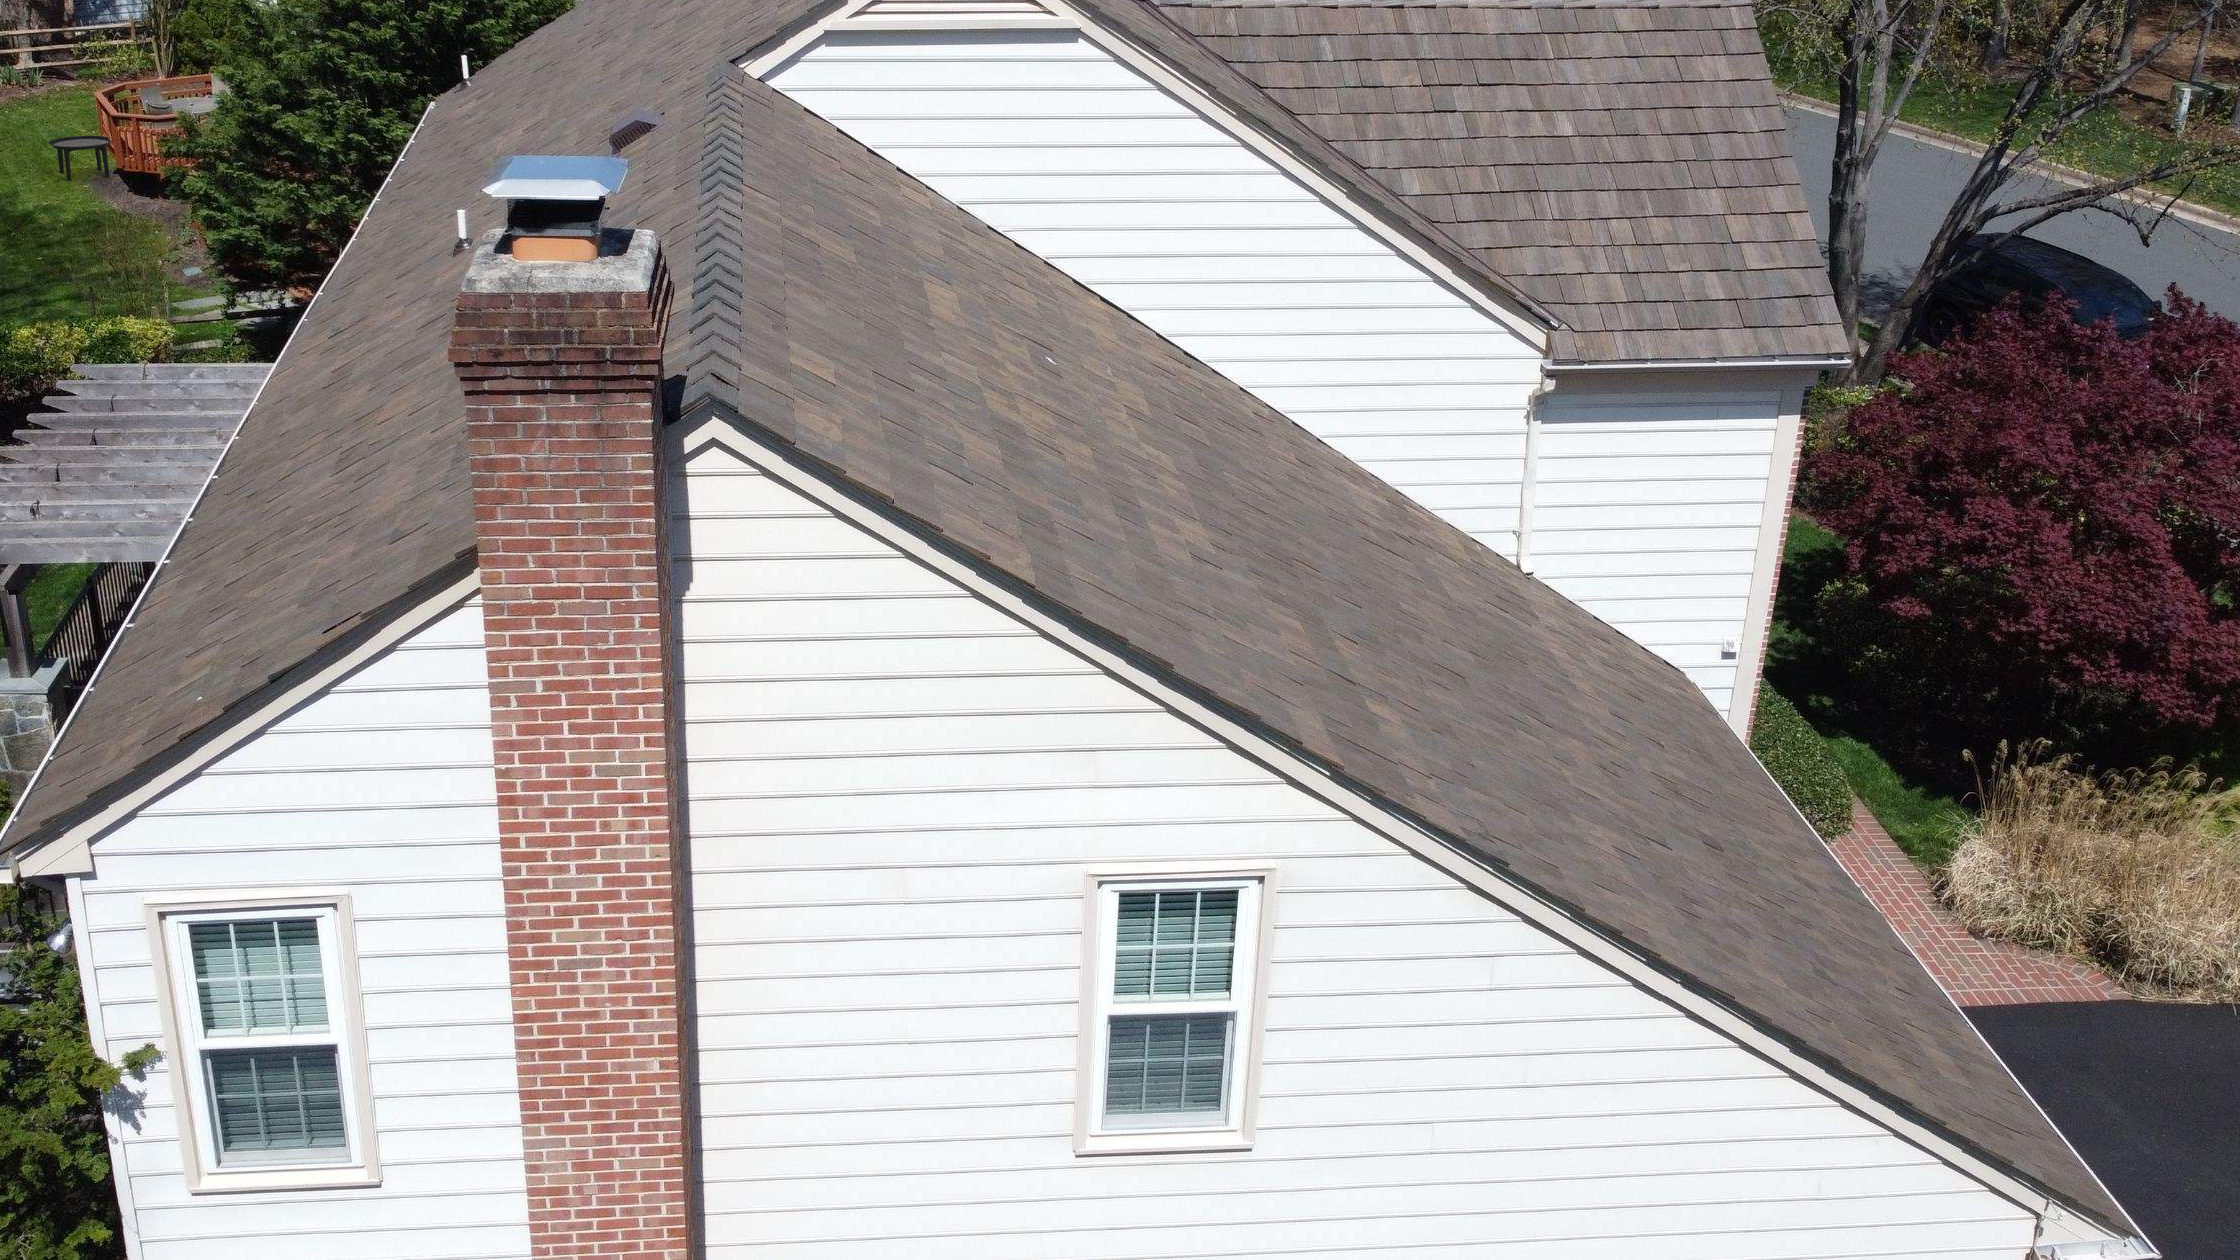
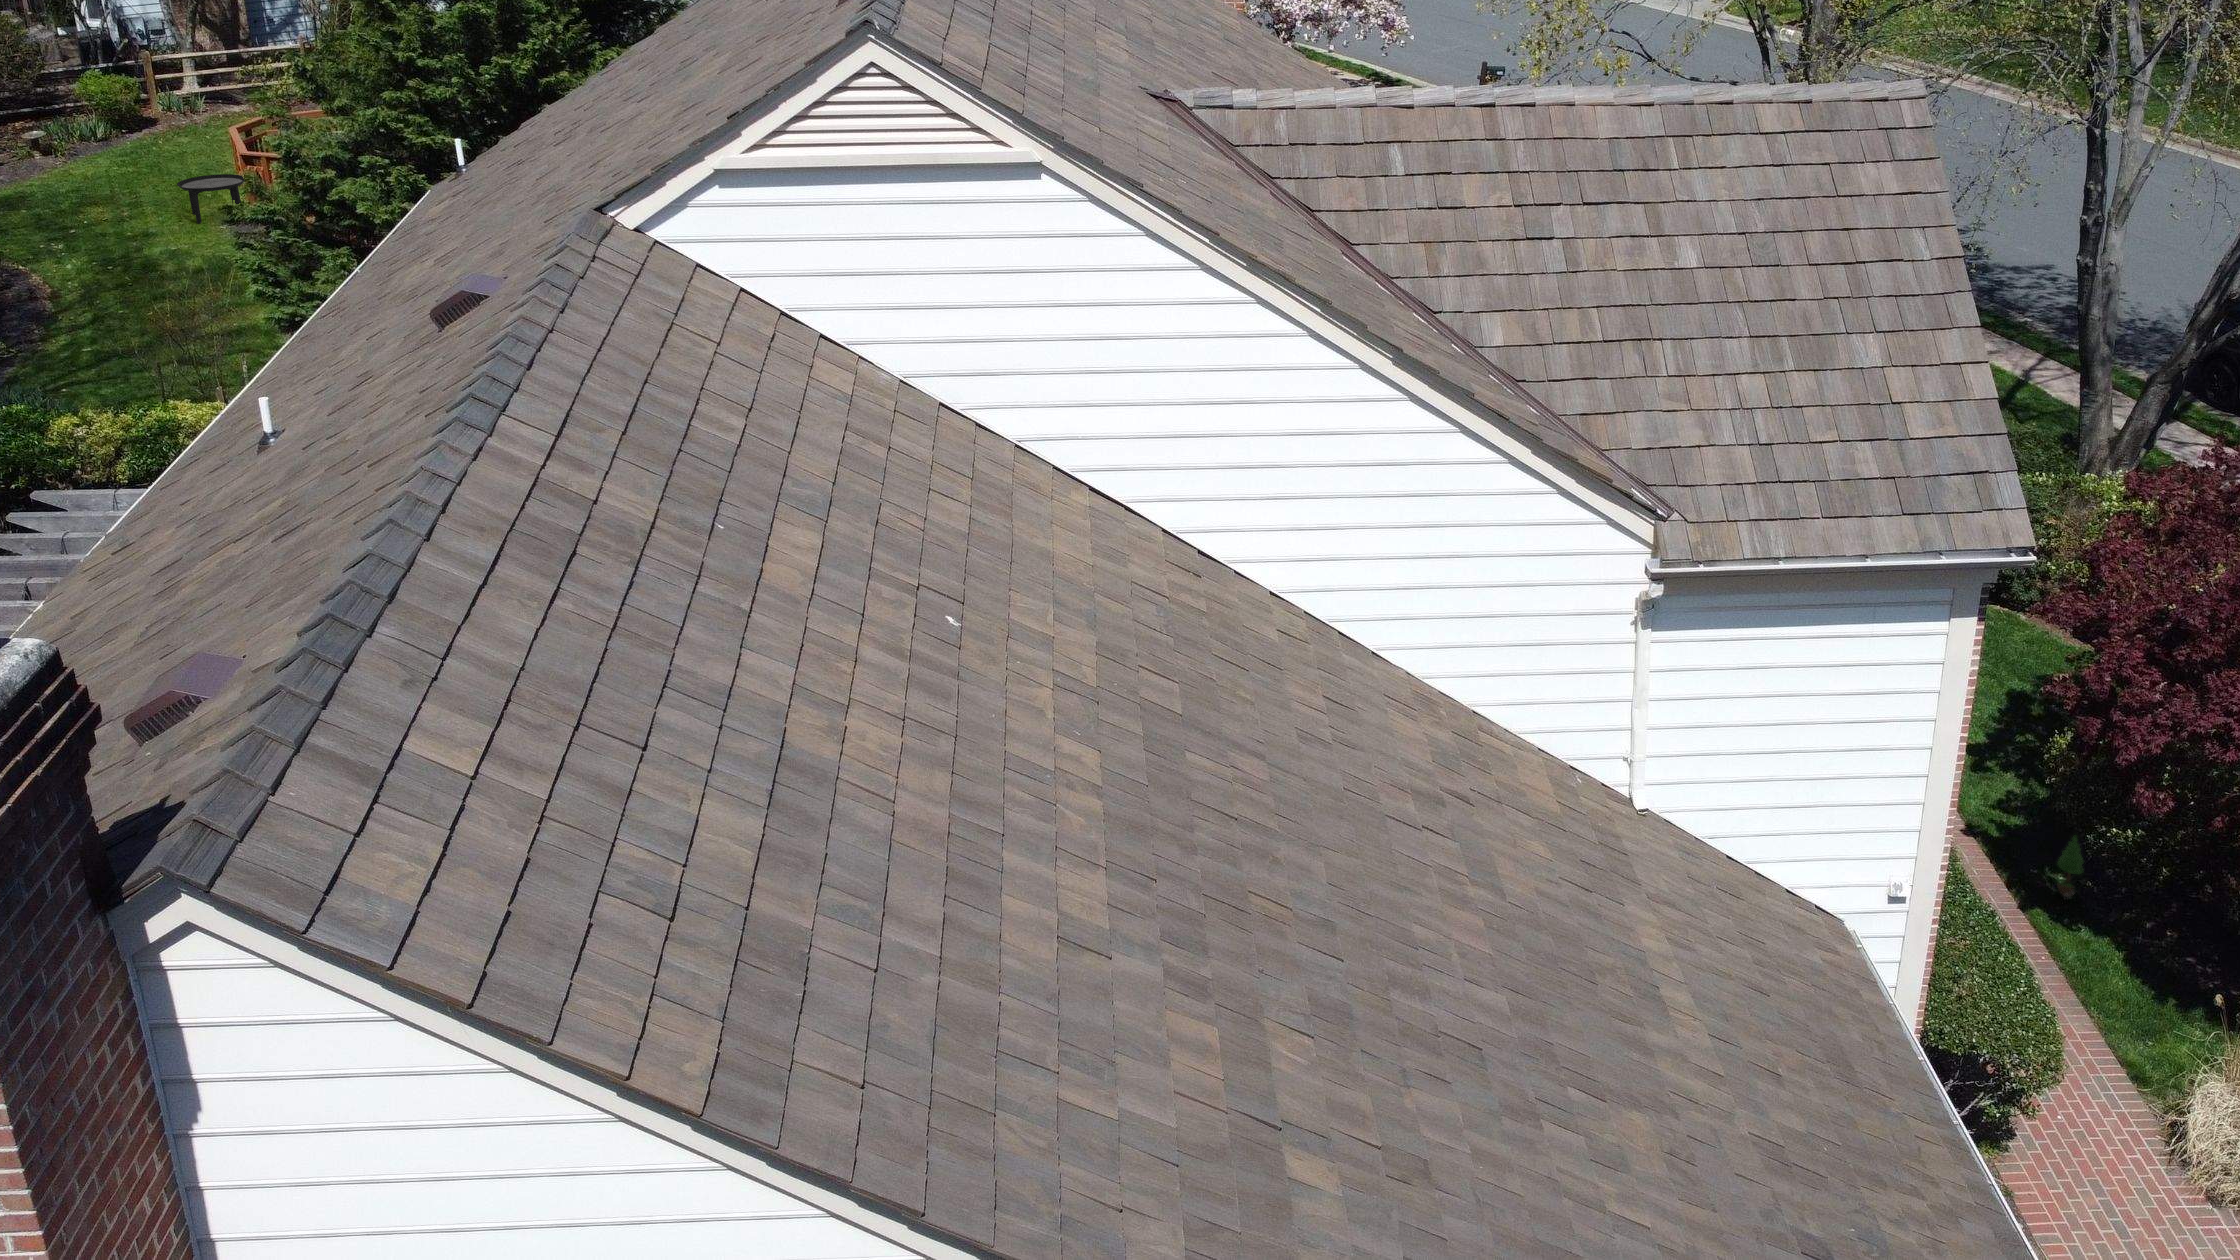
potted tree: none [1843,660,1866,716] -> present [2057,836,2083,897]

